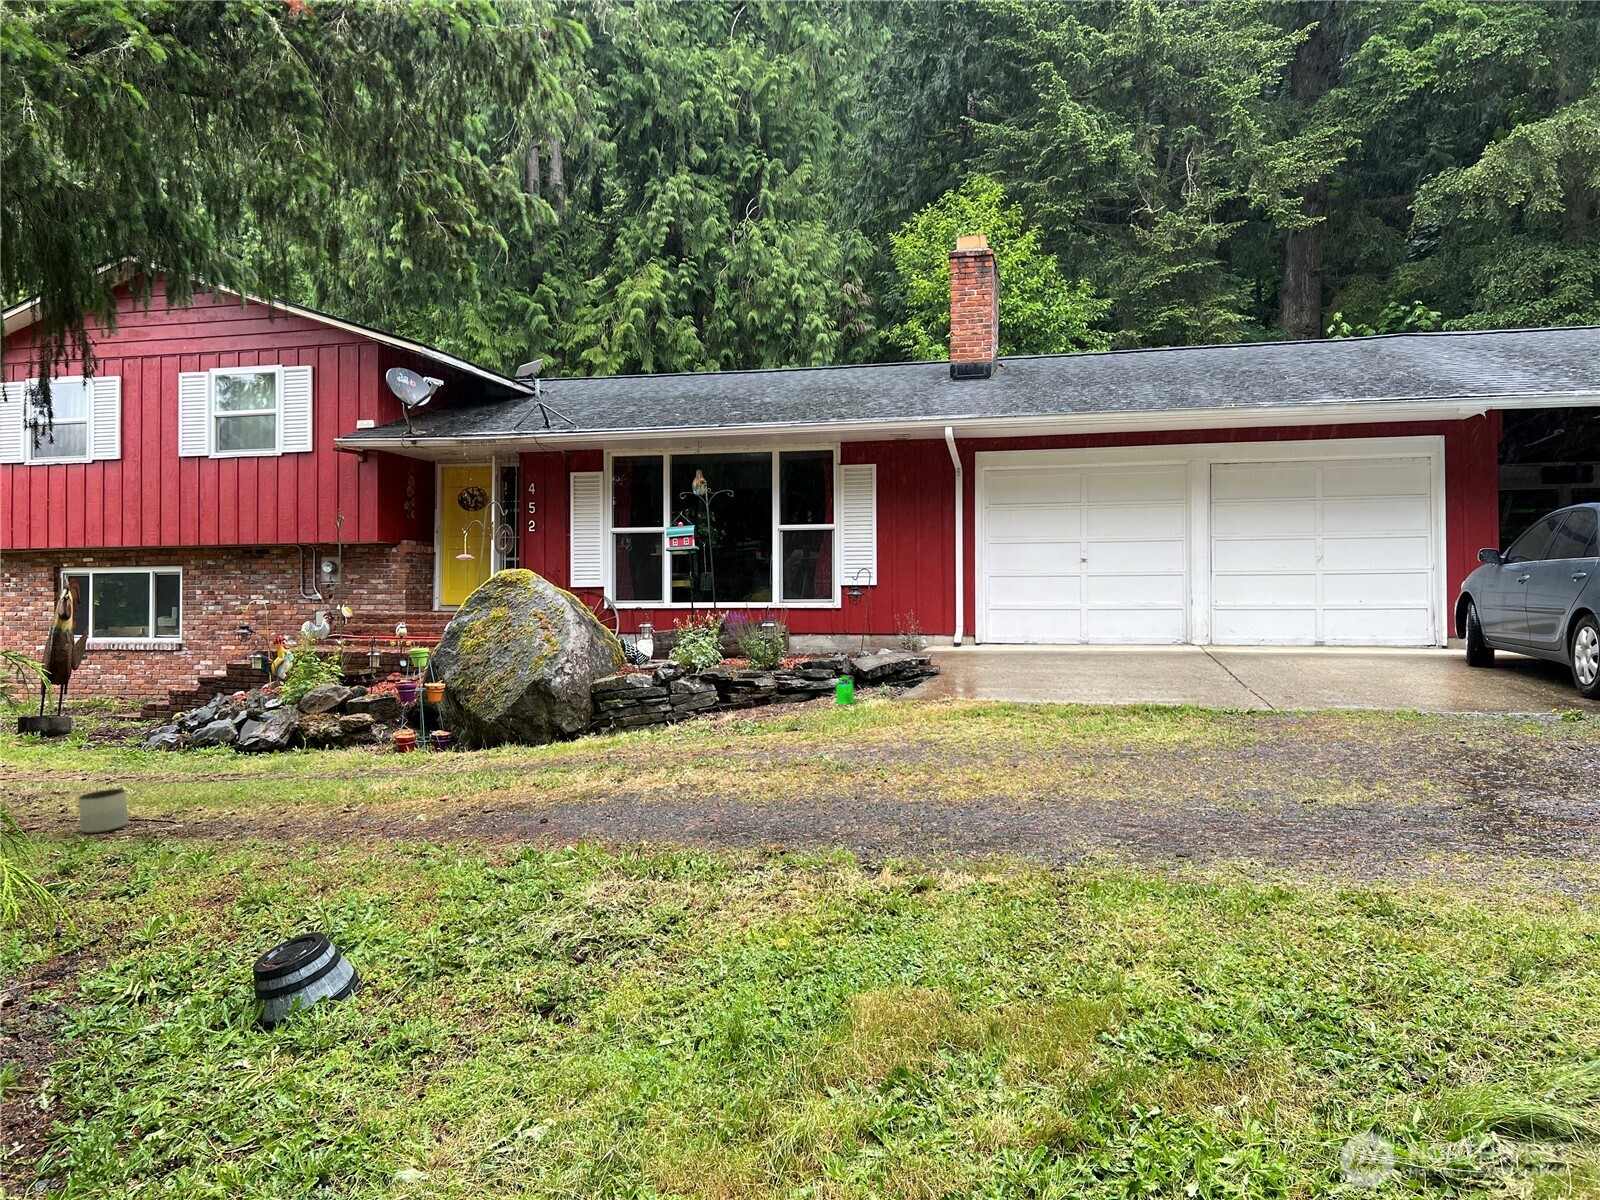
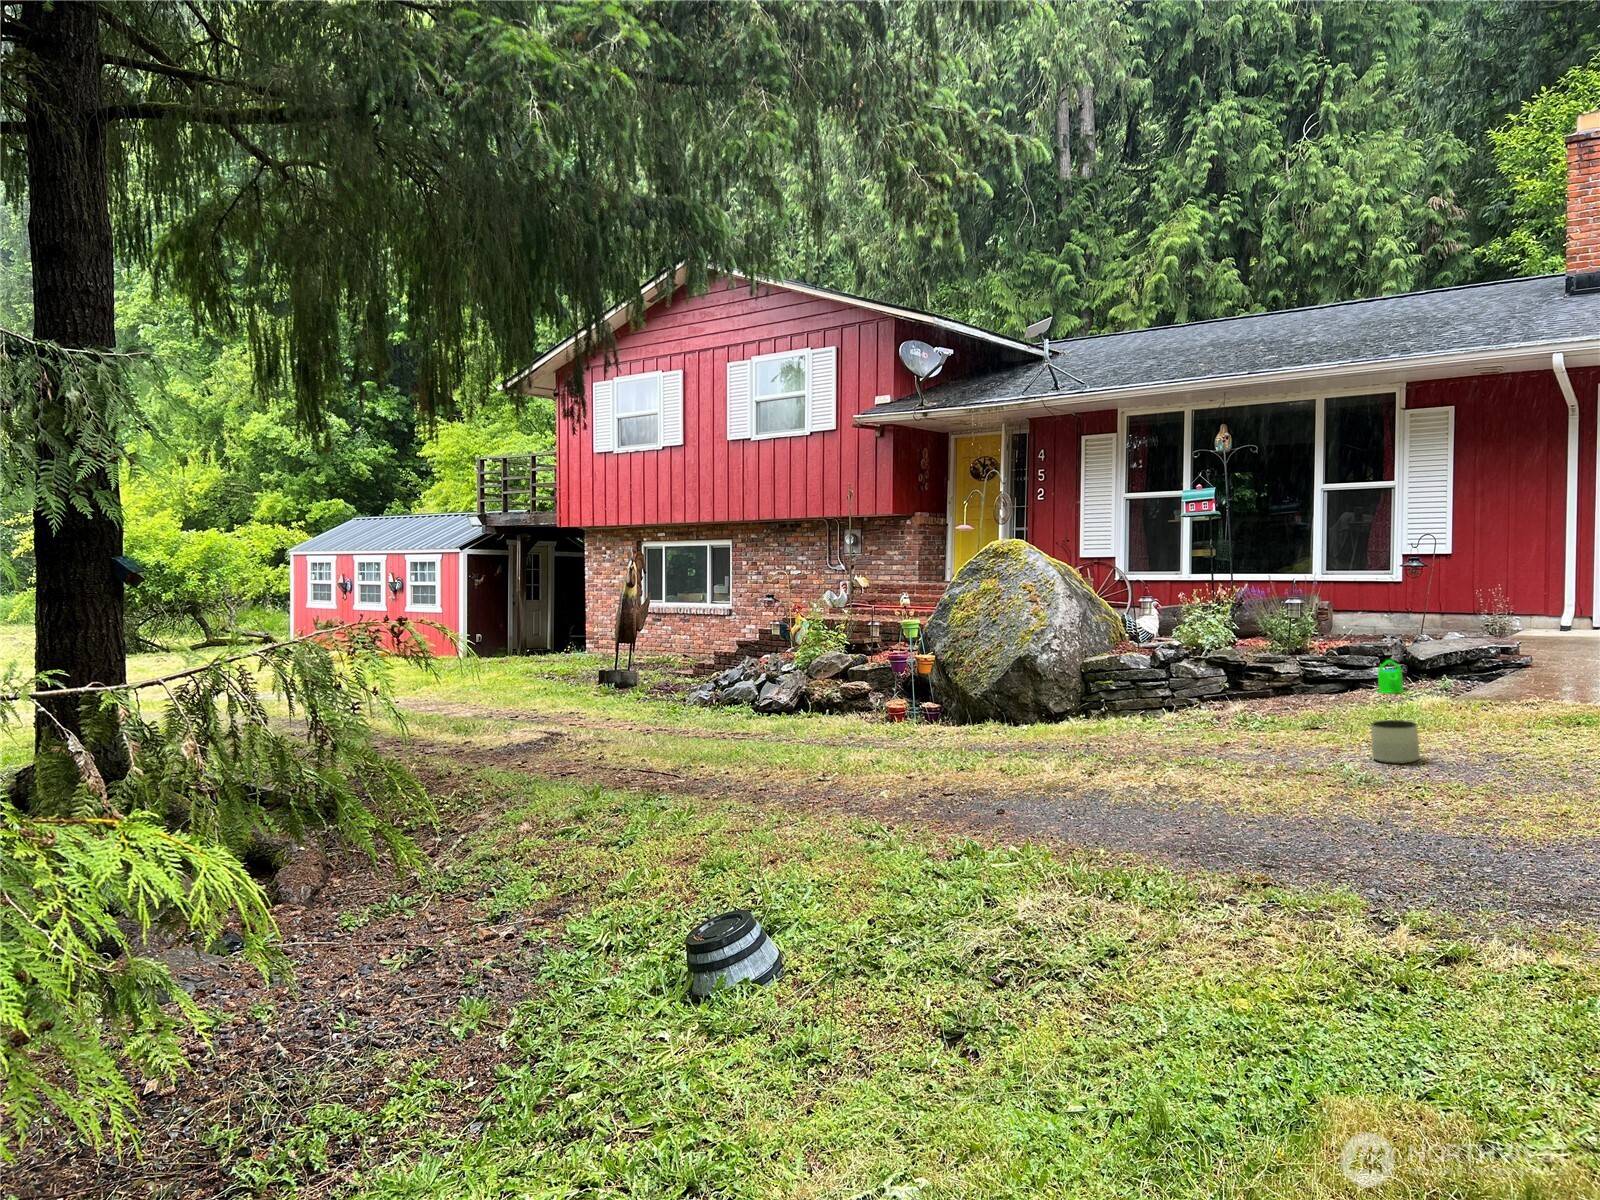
planter: present [78,789,129,833] -> present [1371,720,1420,764]

